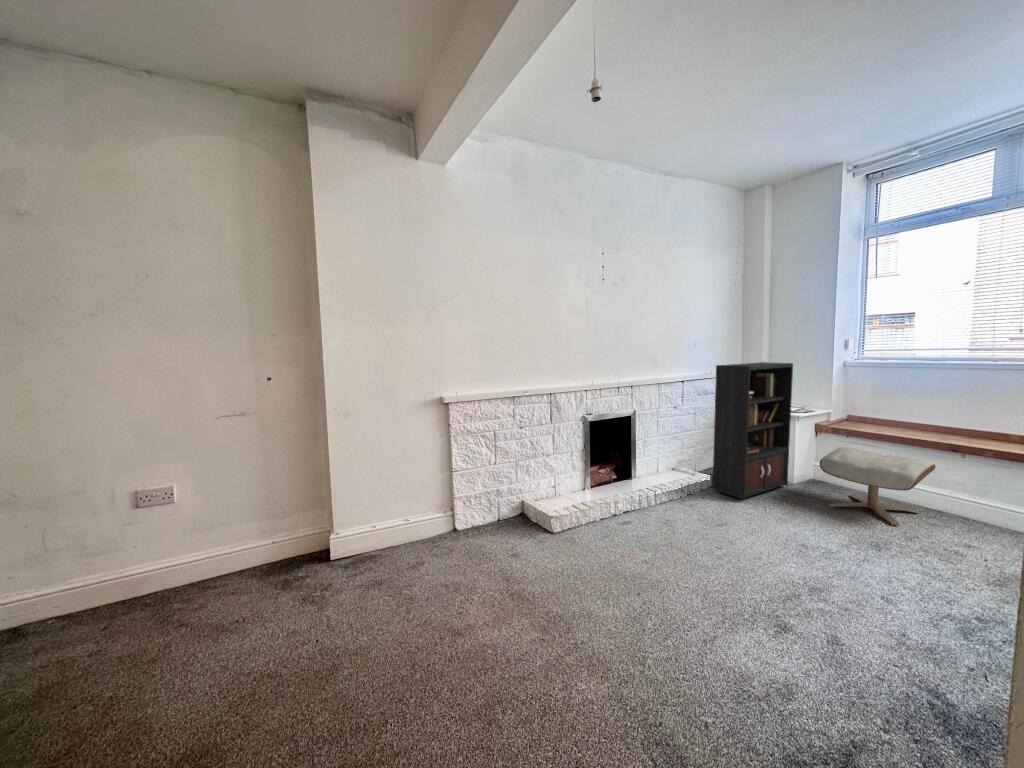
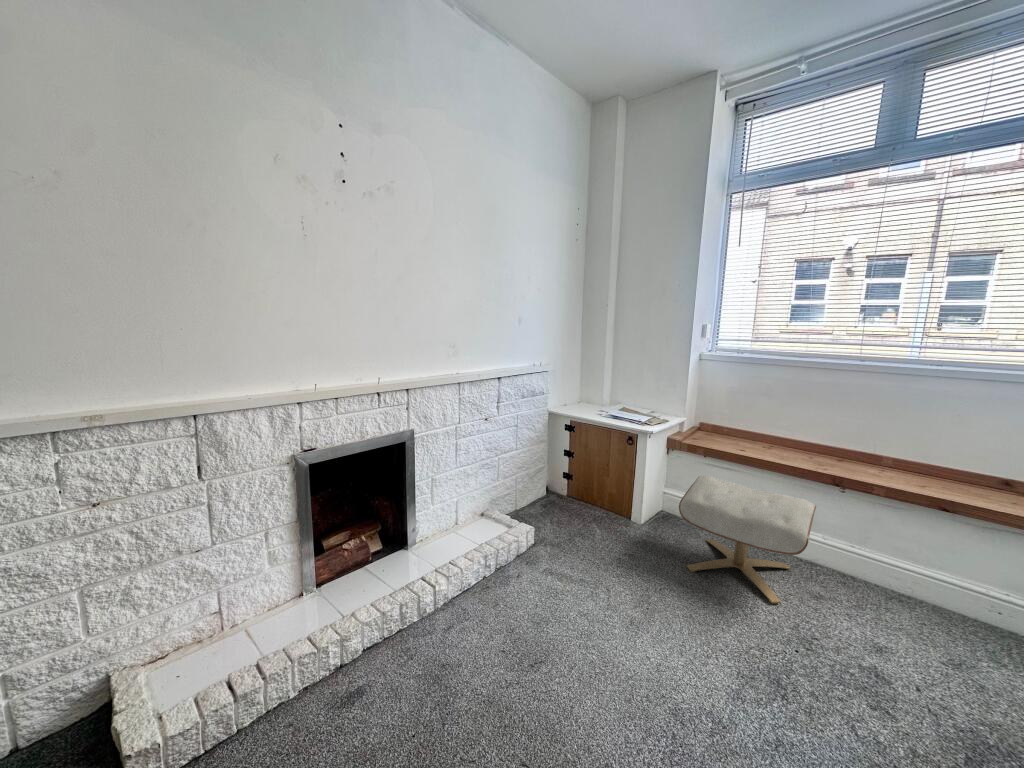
bookcase: present [713,362,793,499] -> none [535,353,648,573]

